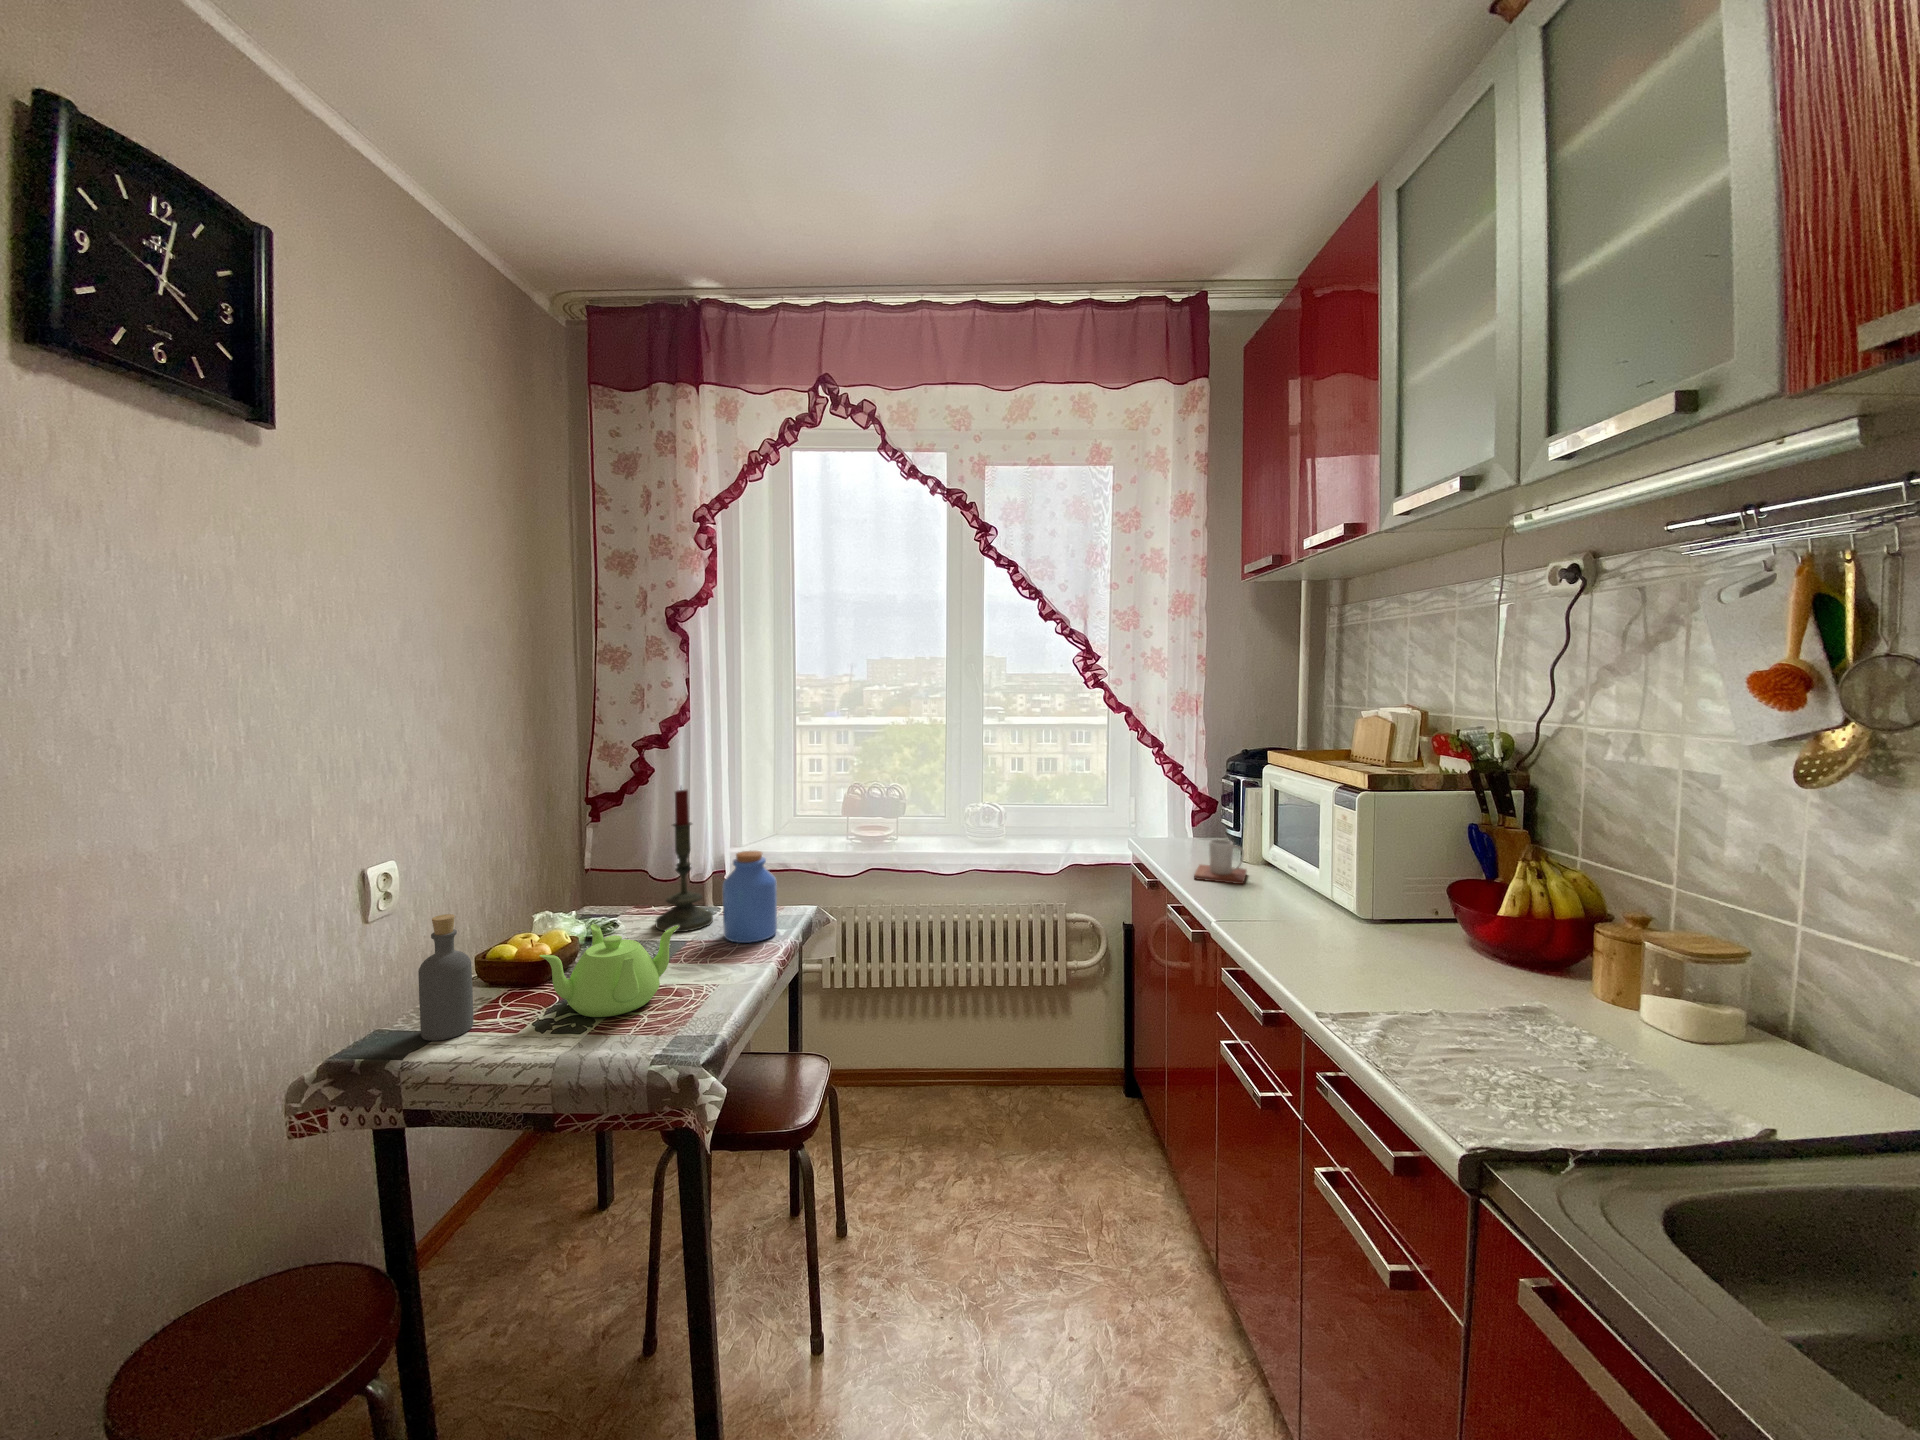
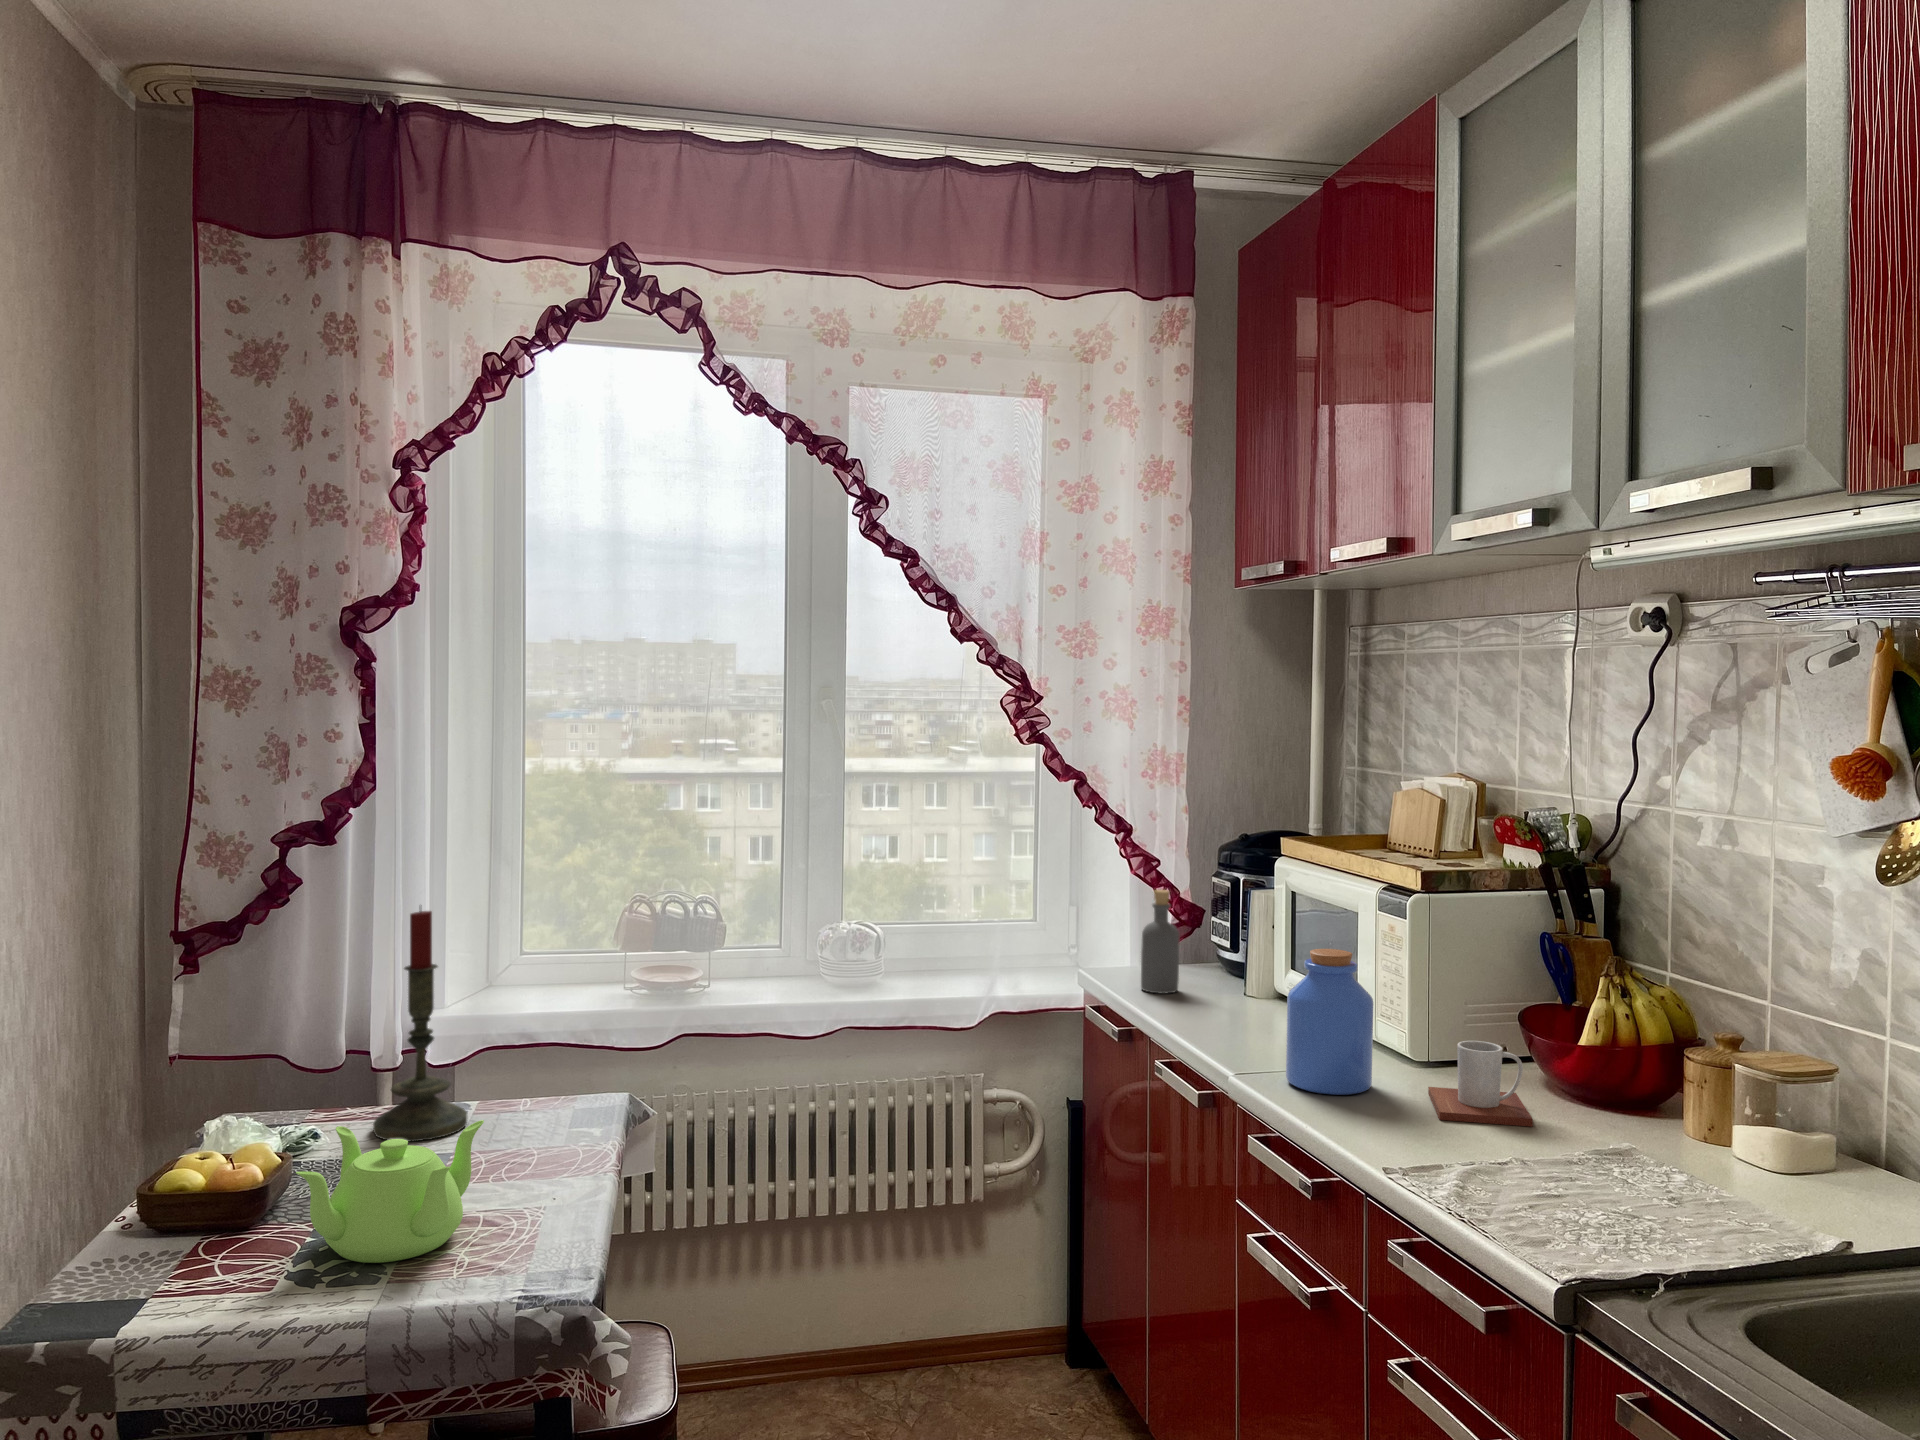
mug: present [1194,840,1247,884] -> present [1428,1041,1533,1127]
jar: present [723,851,777,943] -> present [1286,949,1373,1095]
bottle: present [418,914,473,1041] -> present [1141,890,1180,993]

